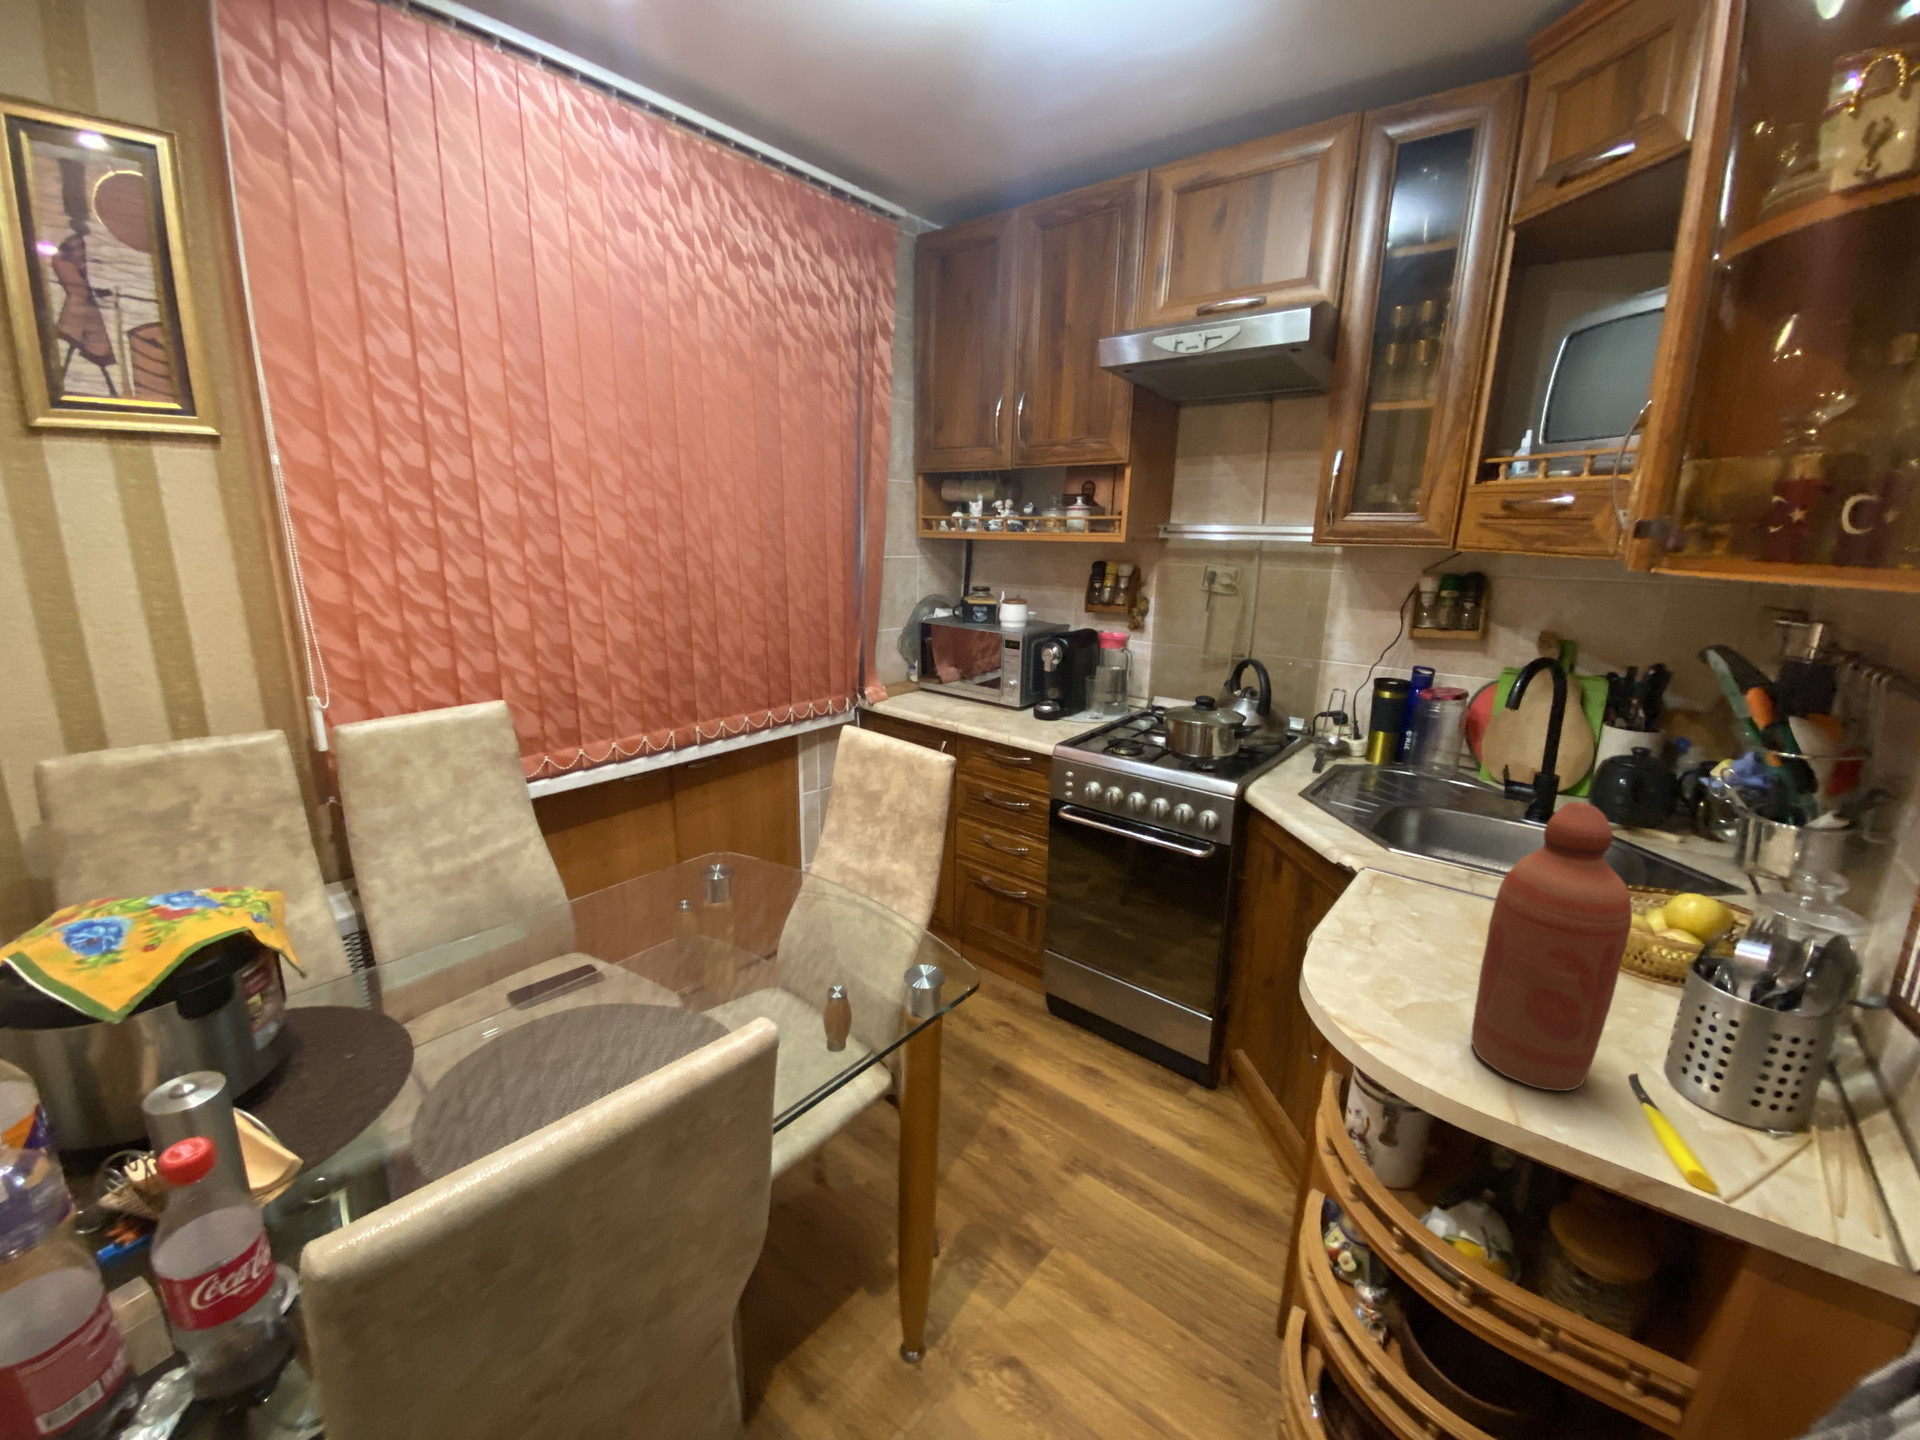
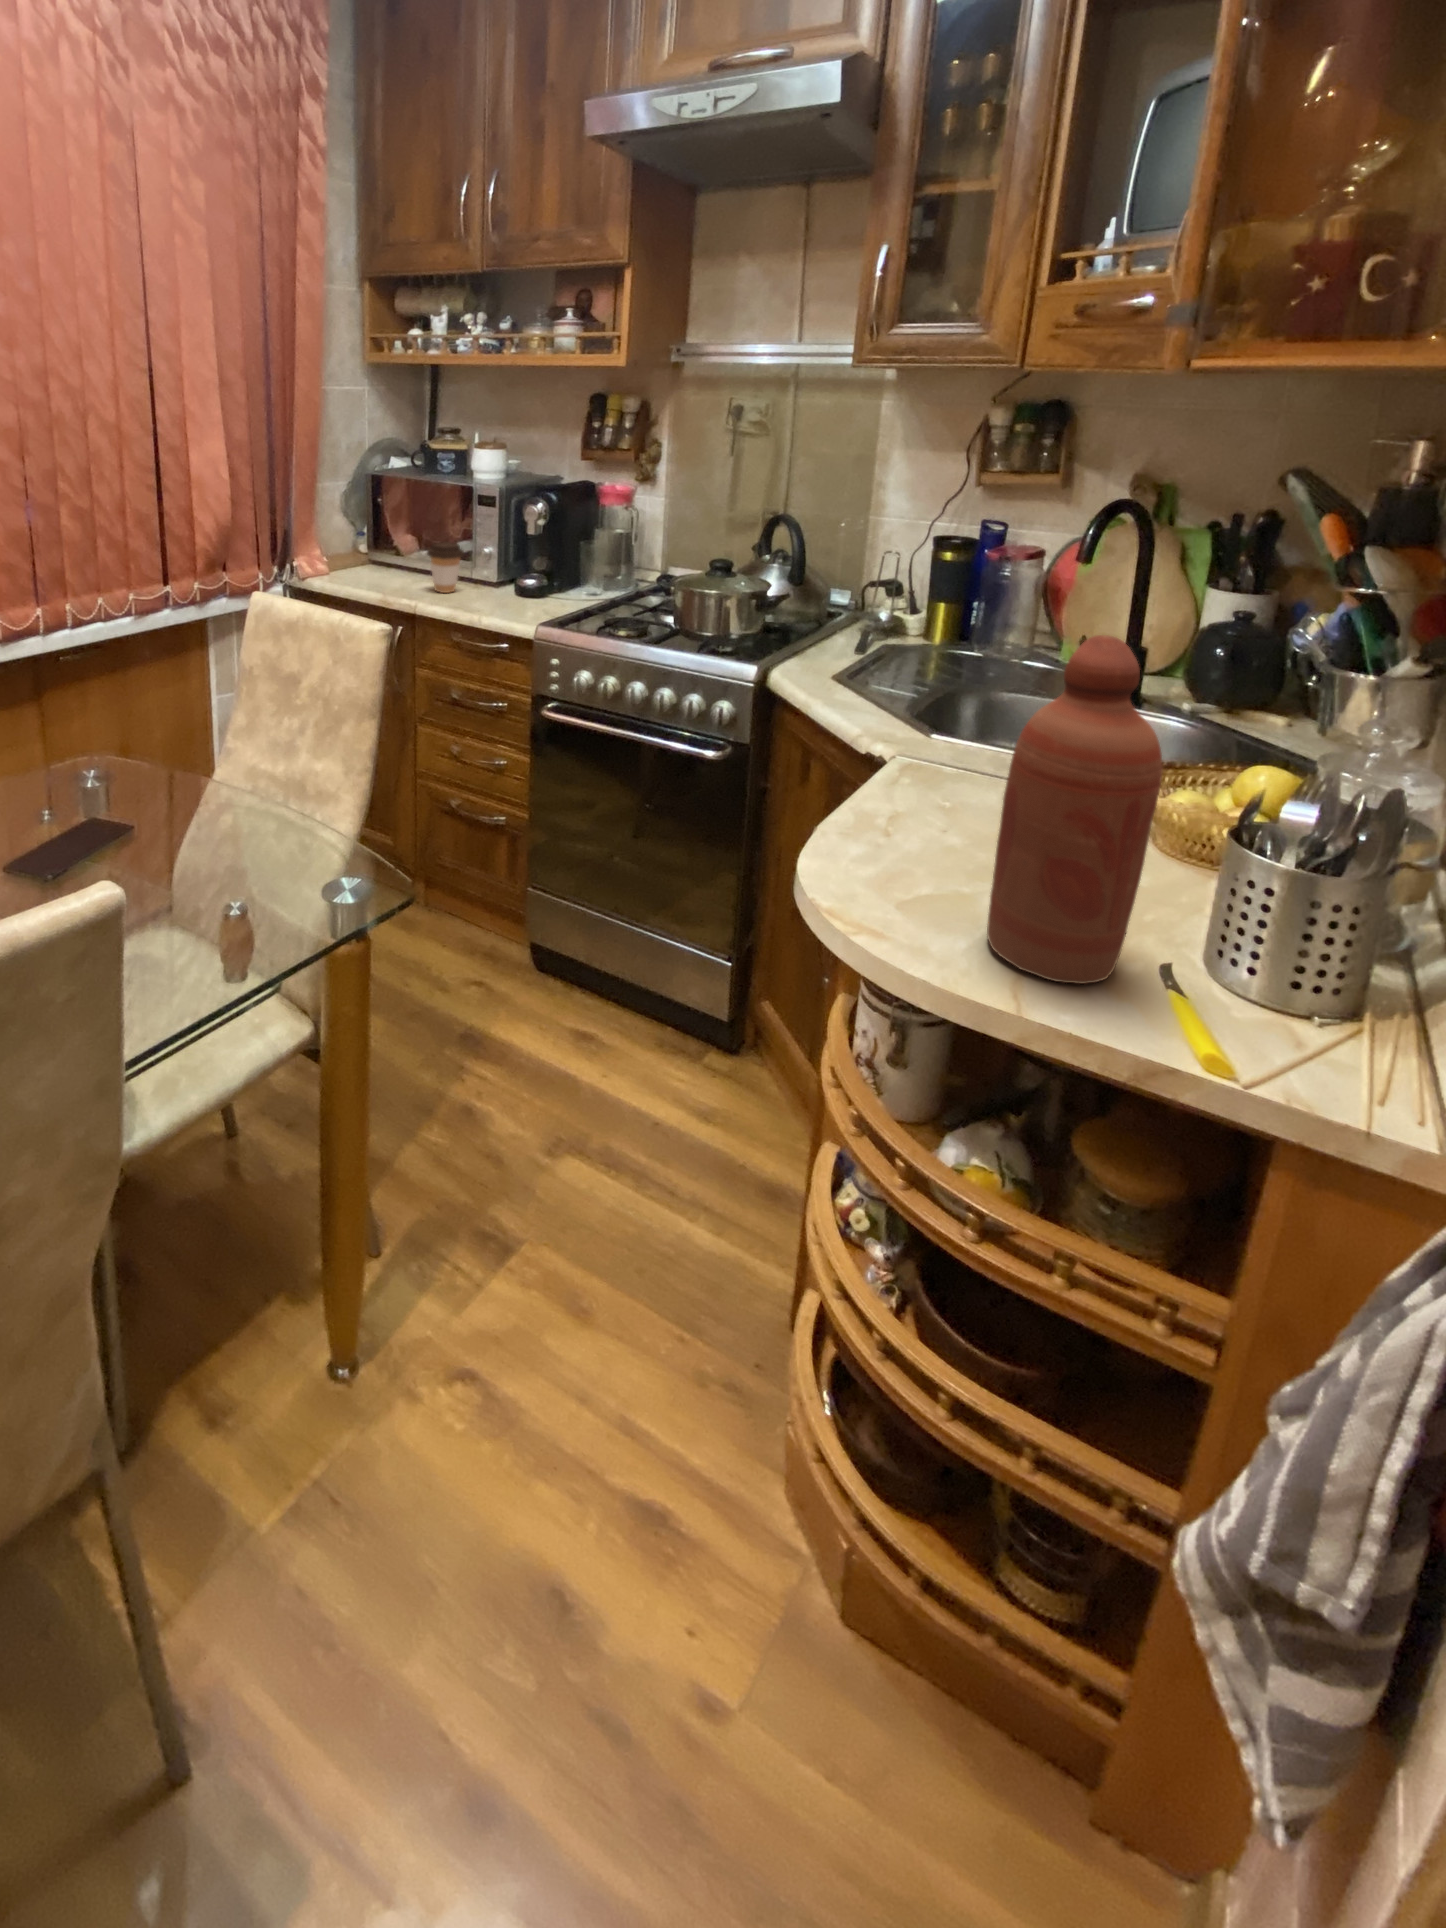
coffee cup: none [967,677,996,717] -> present [427,542,464,593]

